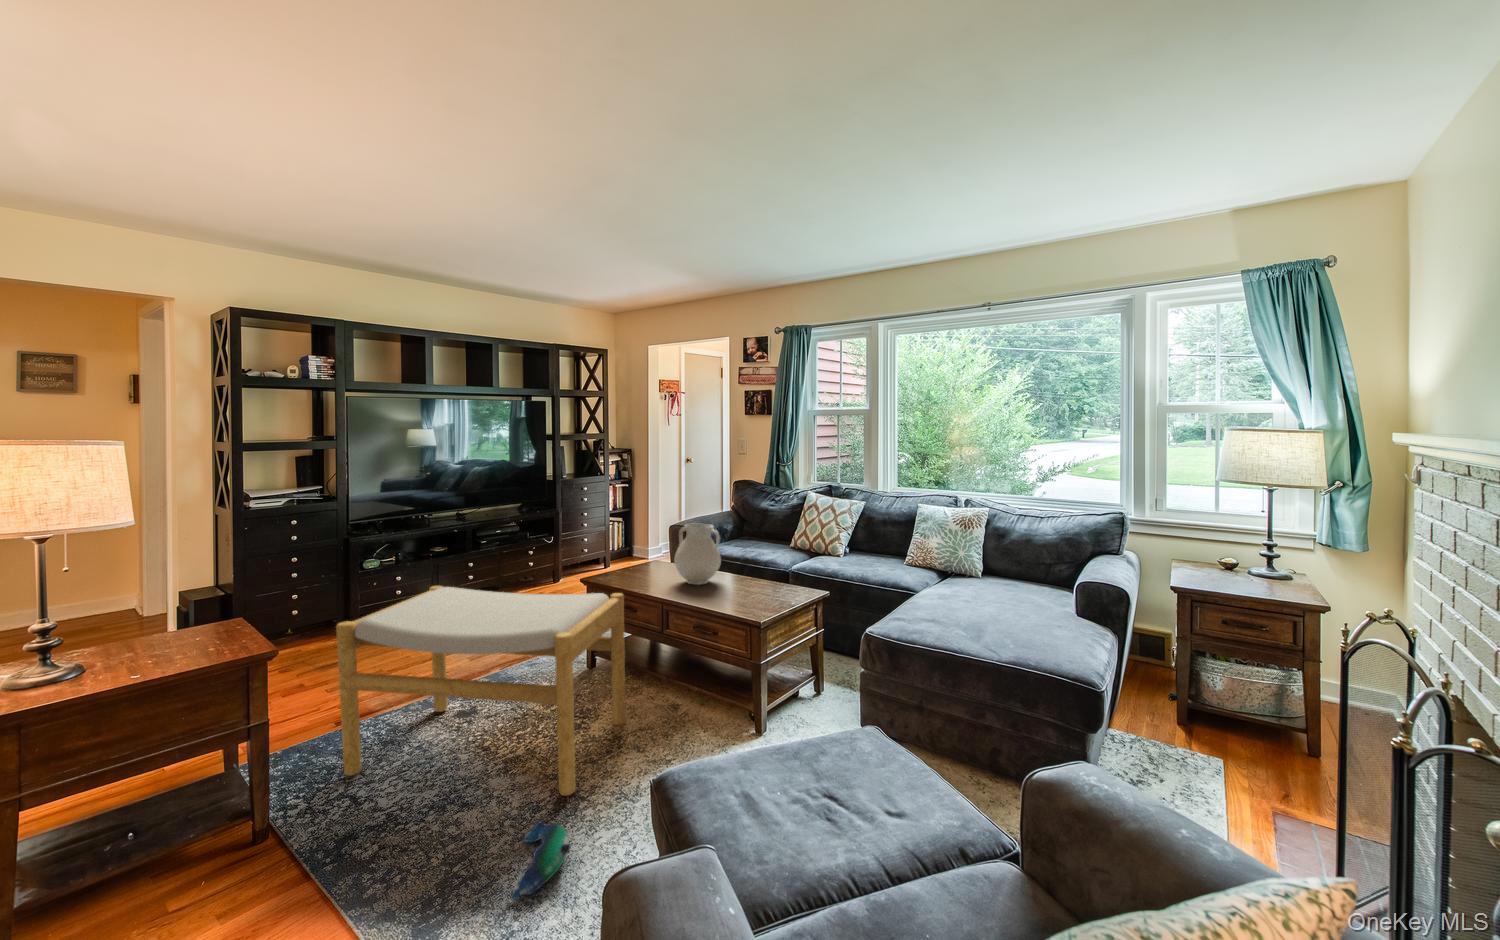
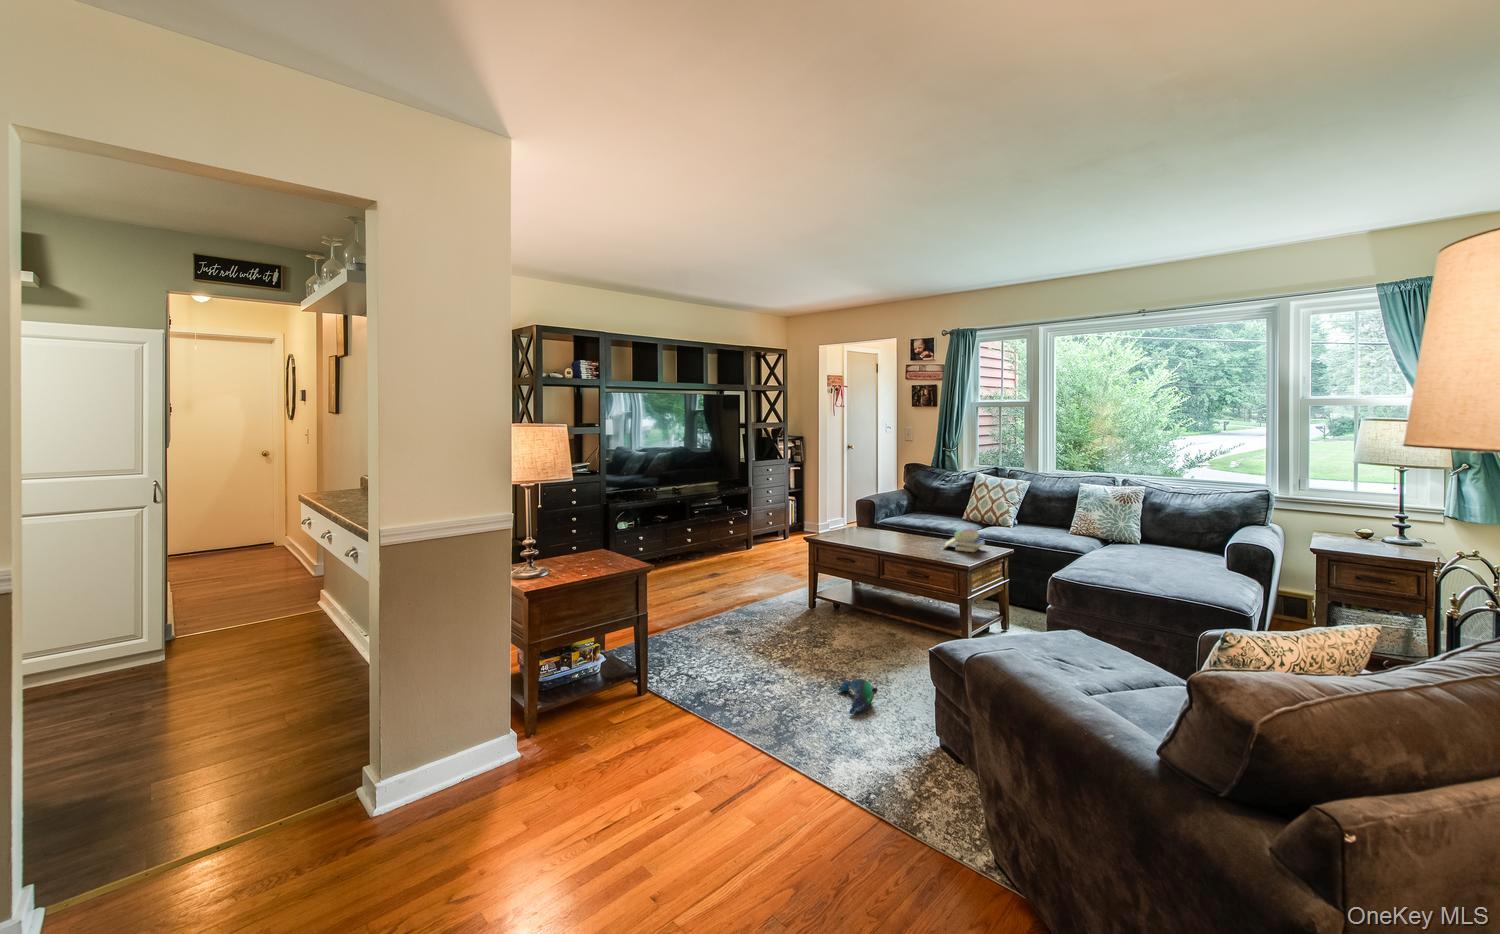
vase: present [674,523,721,585] -> none [888,496,925,542]
book: none [738,567,791,599] -> present [944,529,985,552]
footstool: present [336,586,626,796] -> none [693,537,867,672]

